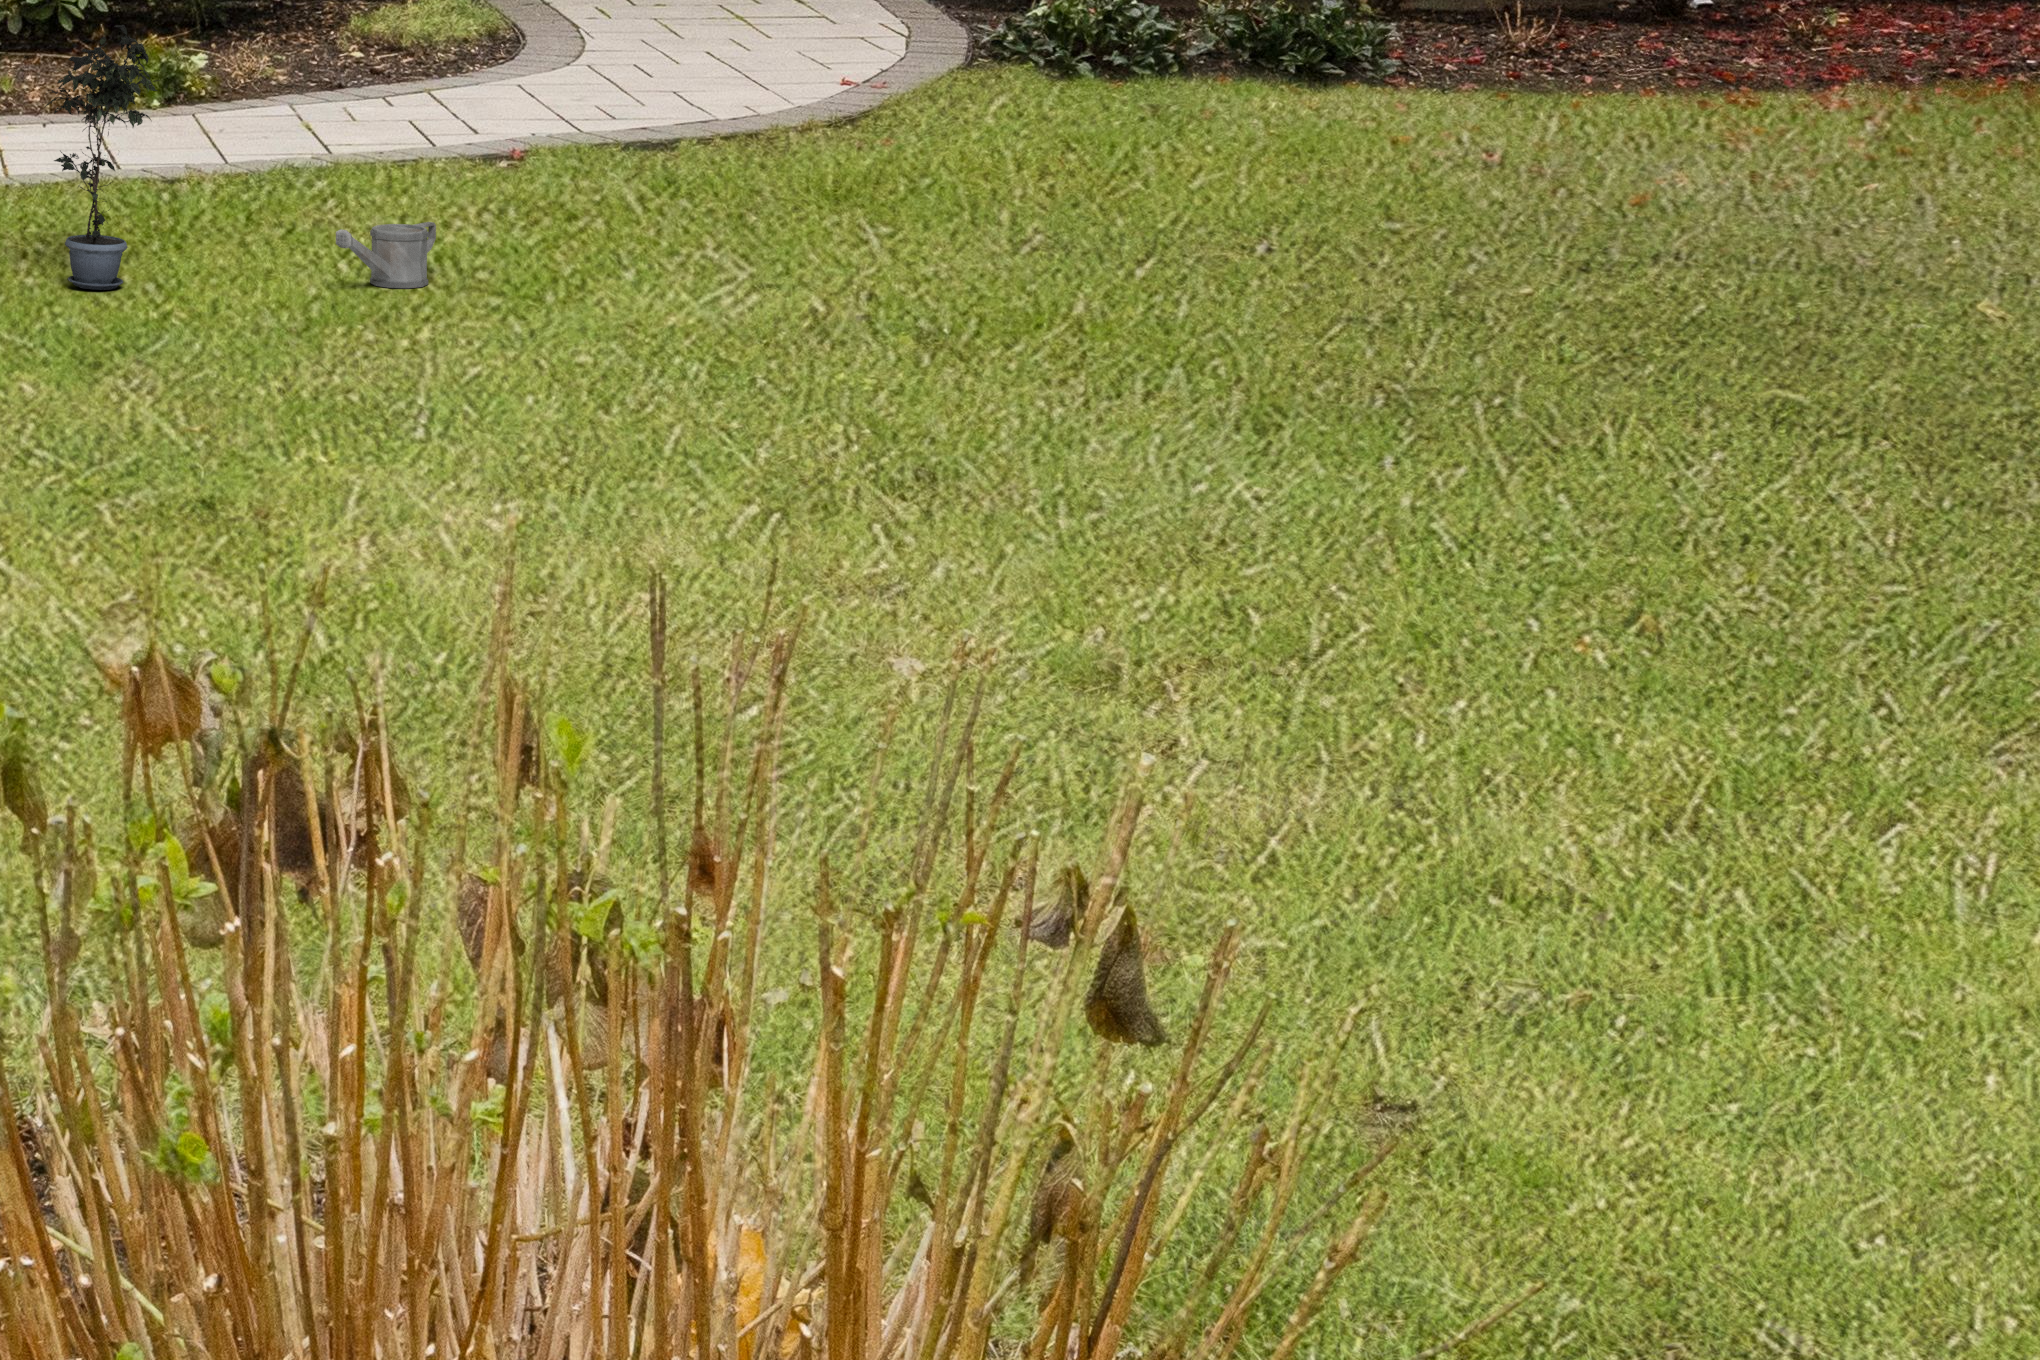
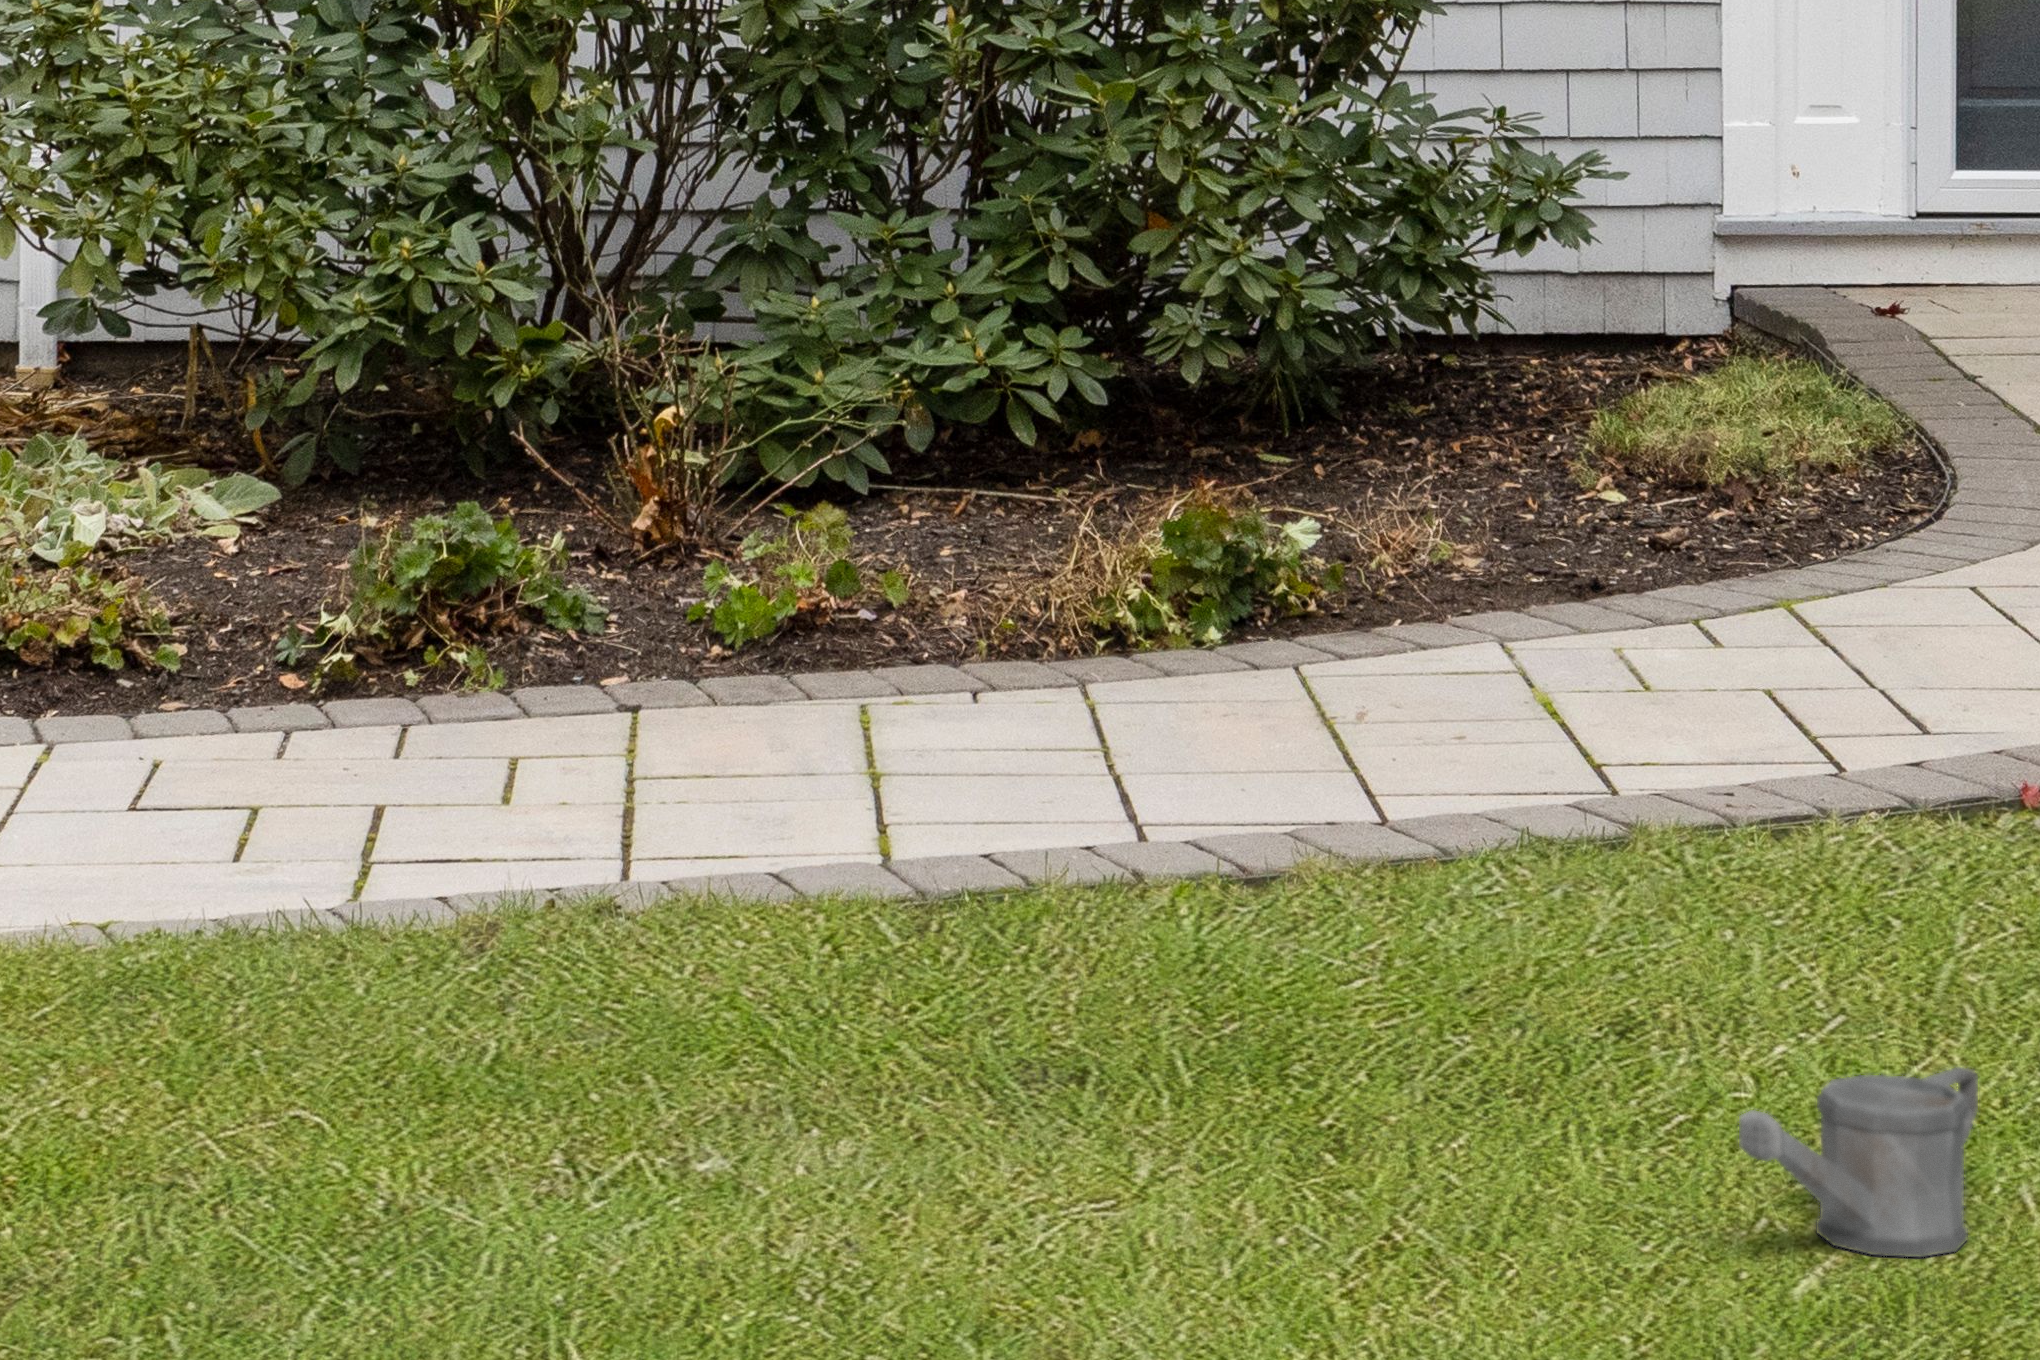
potted plant: present [45,25,159,290] -> none [983,559,1282,1260]

